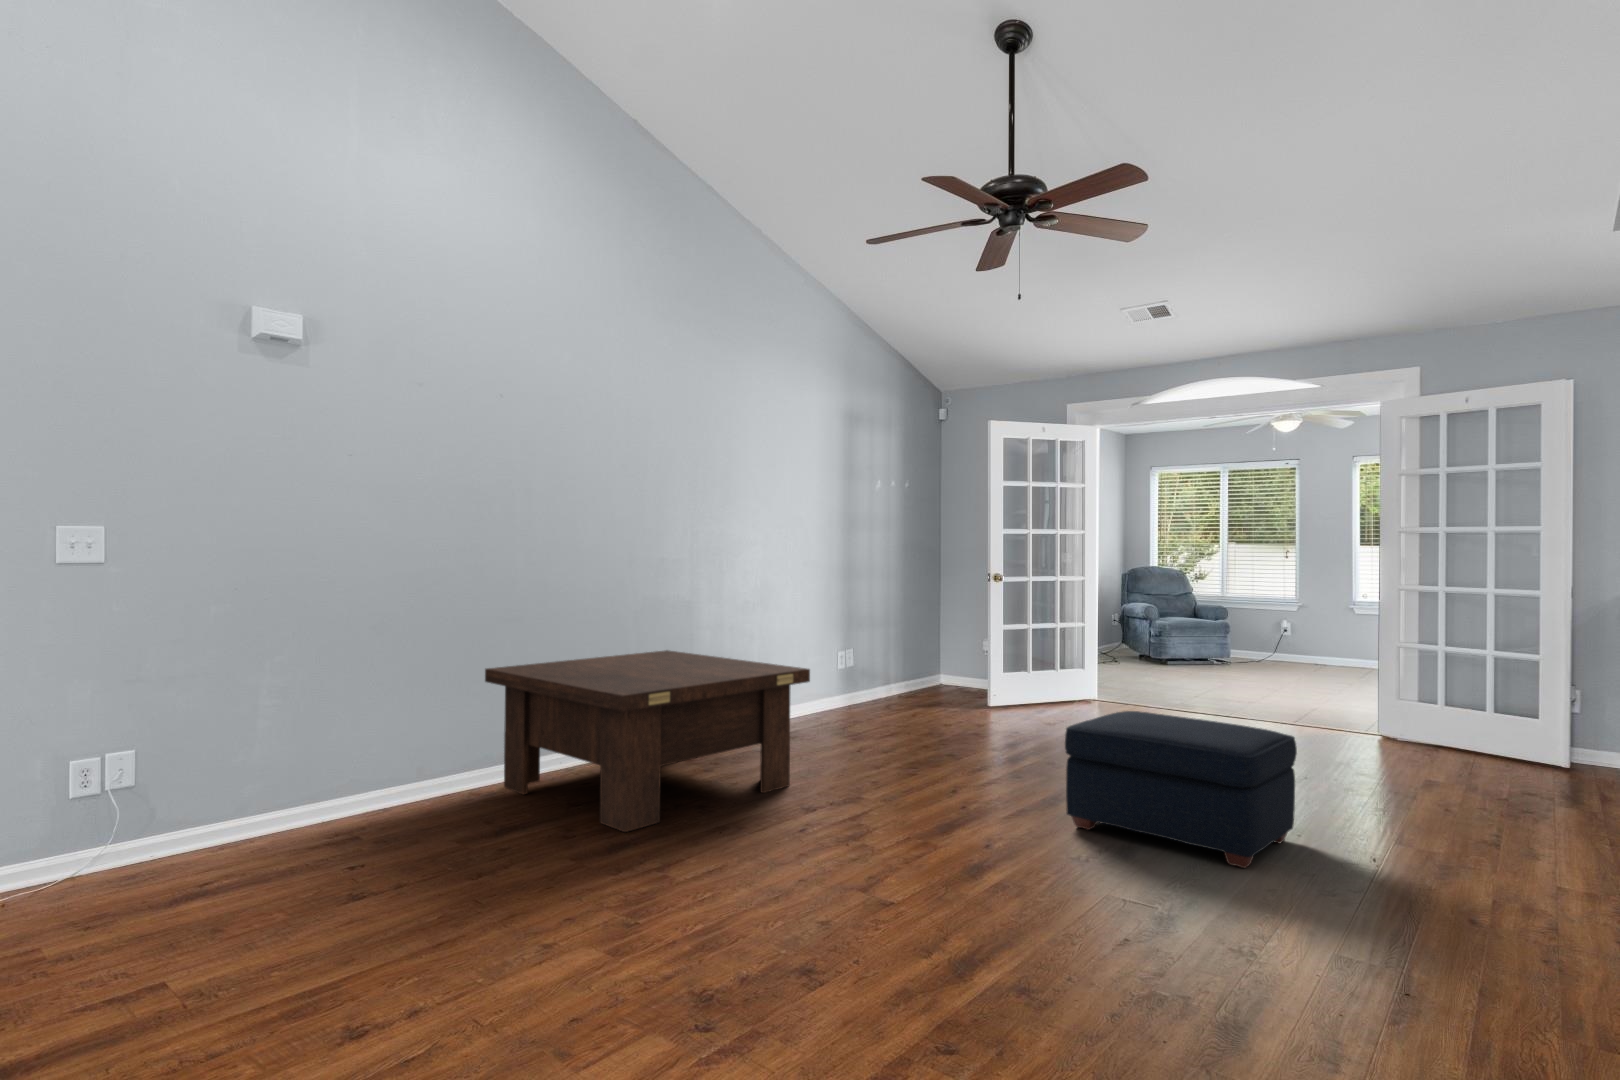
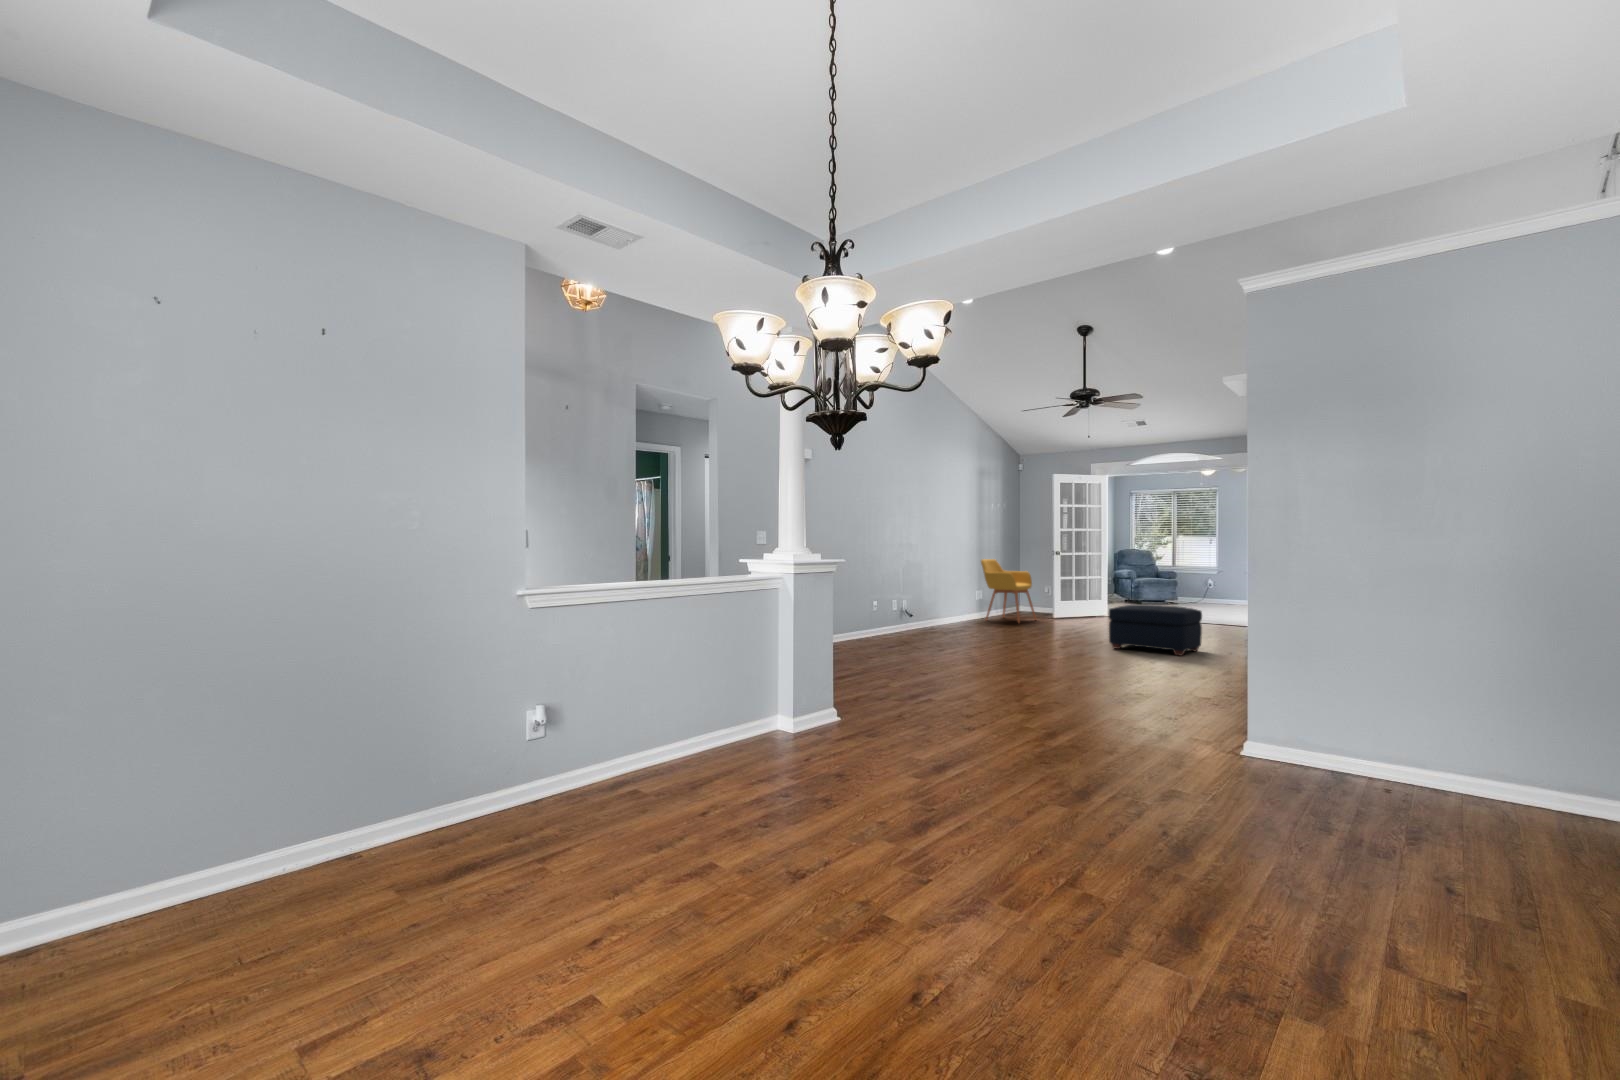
armchair: none [845,588,955,723] -> present [981,559,1036,623]
coffee table: present [485,650,810,832] -> none [857,586,993,649]

